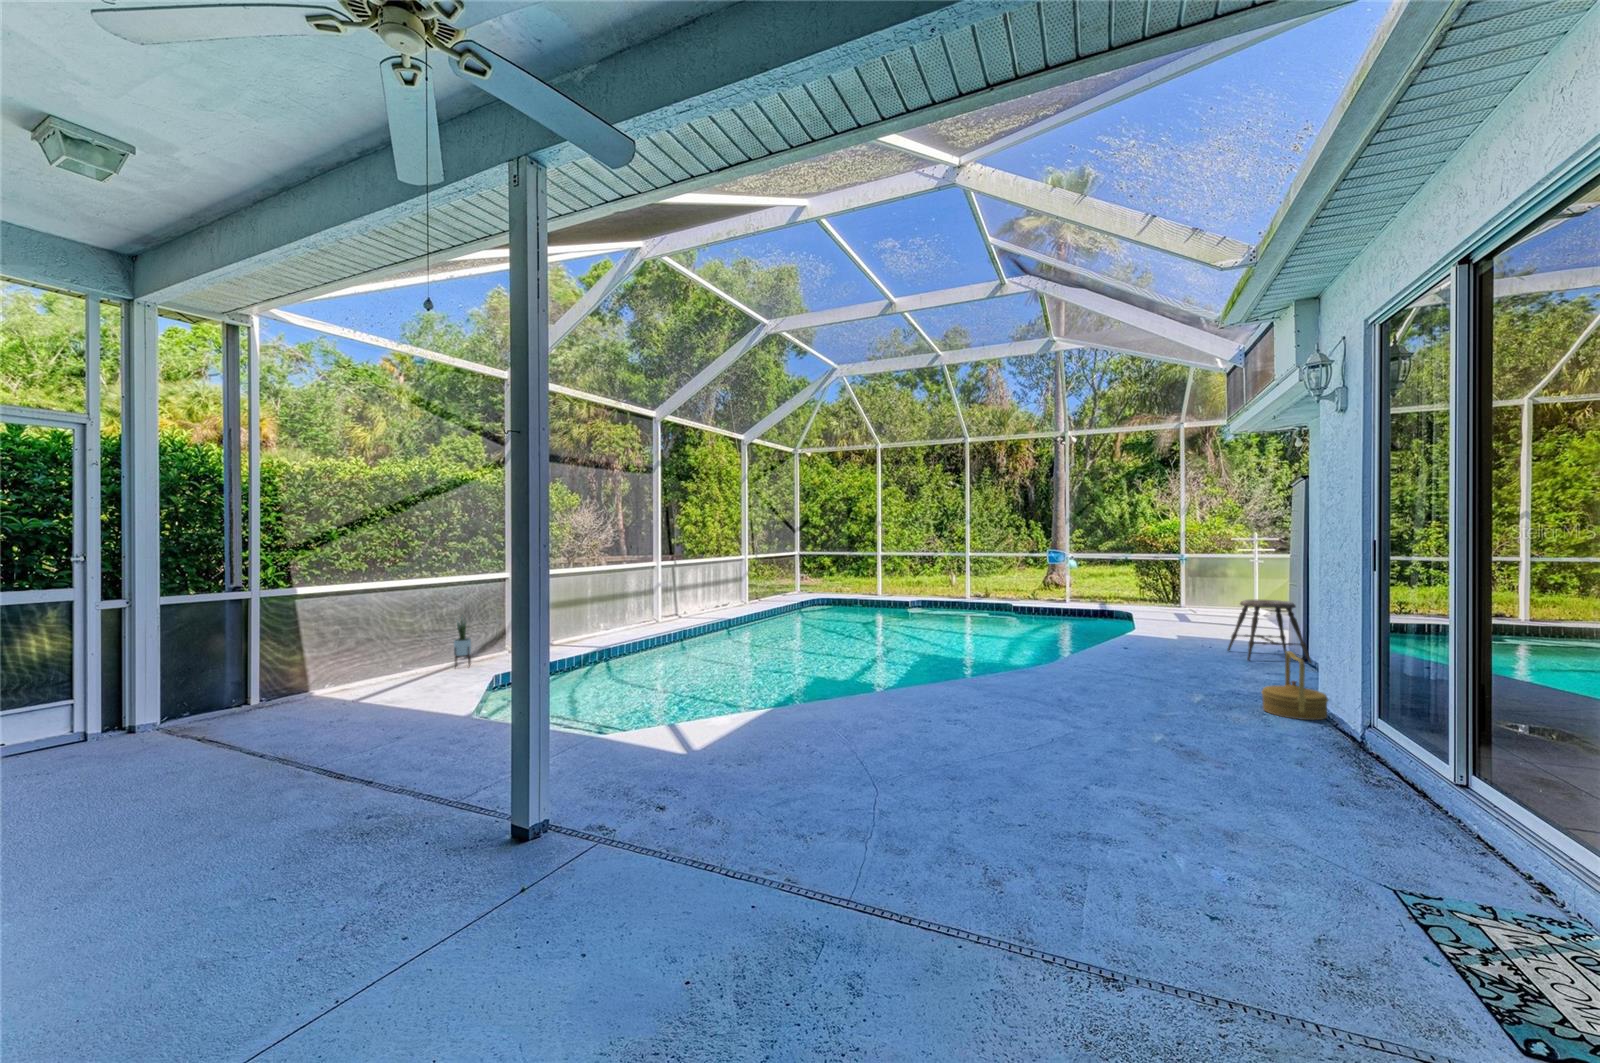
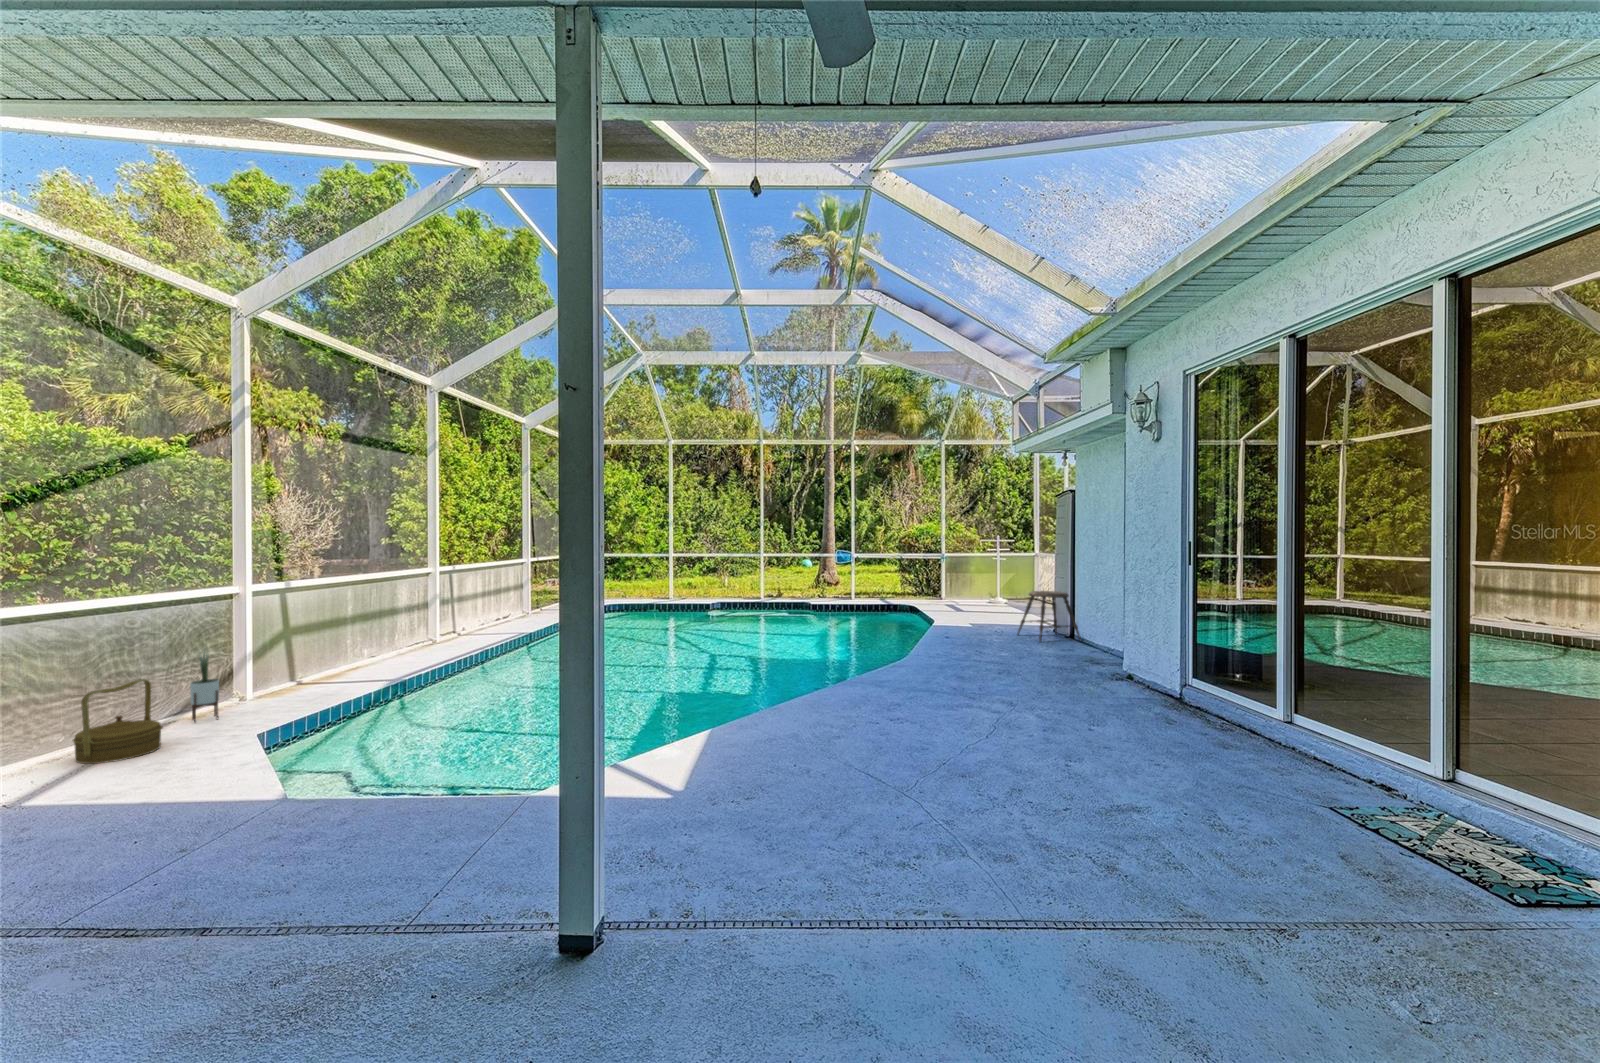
woven basket: present [1262,651,1328,720] -> present [73,679,162,764]

